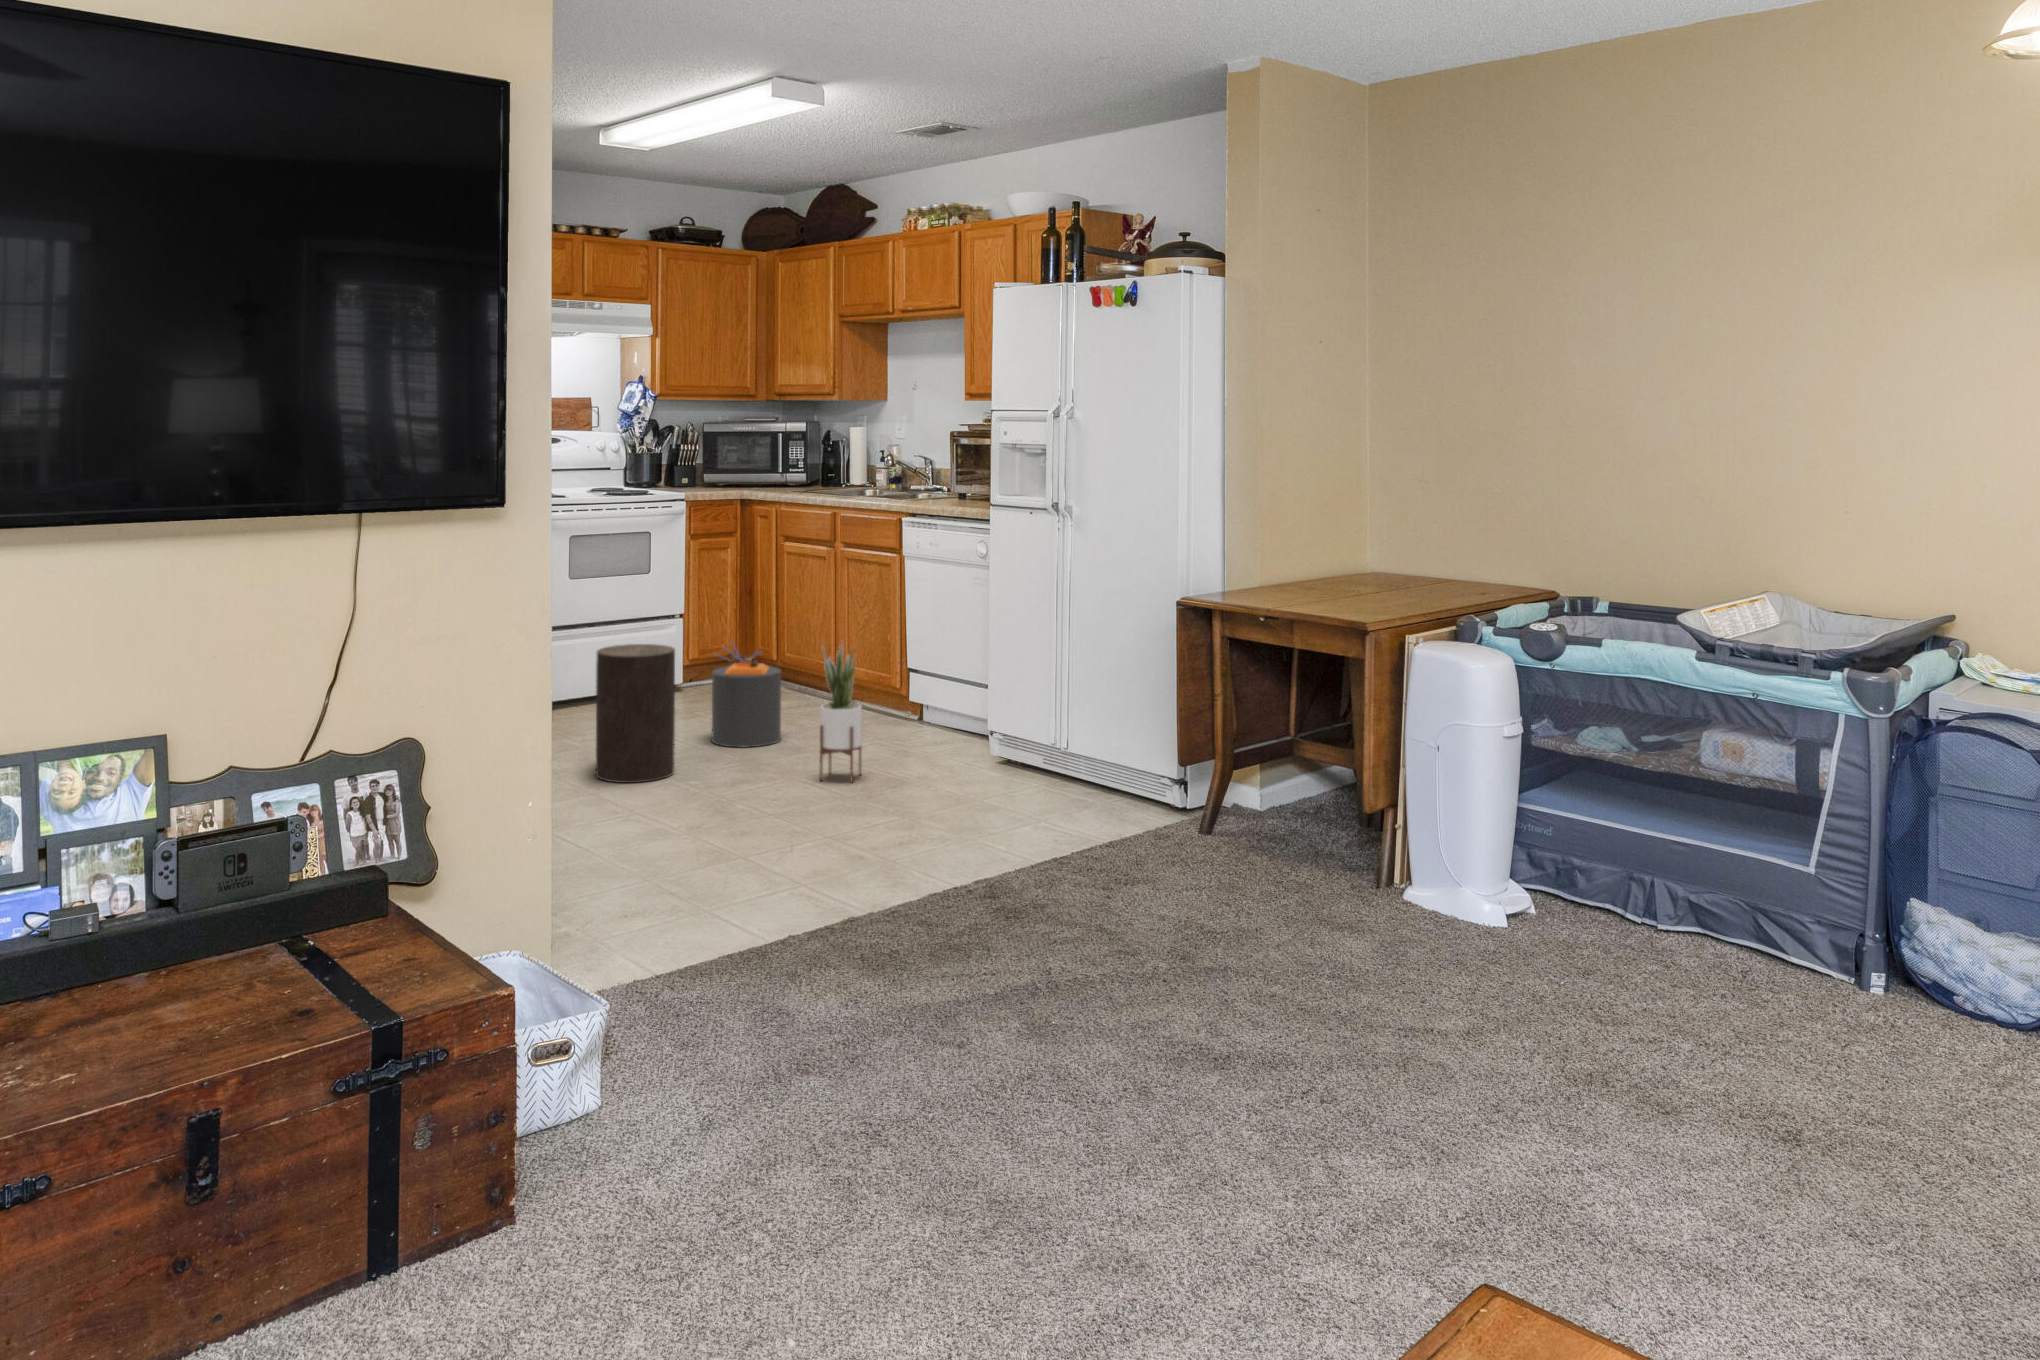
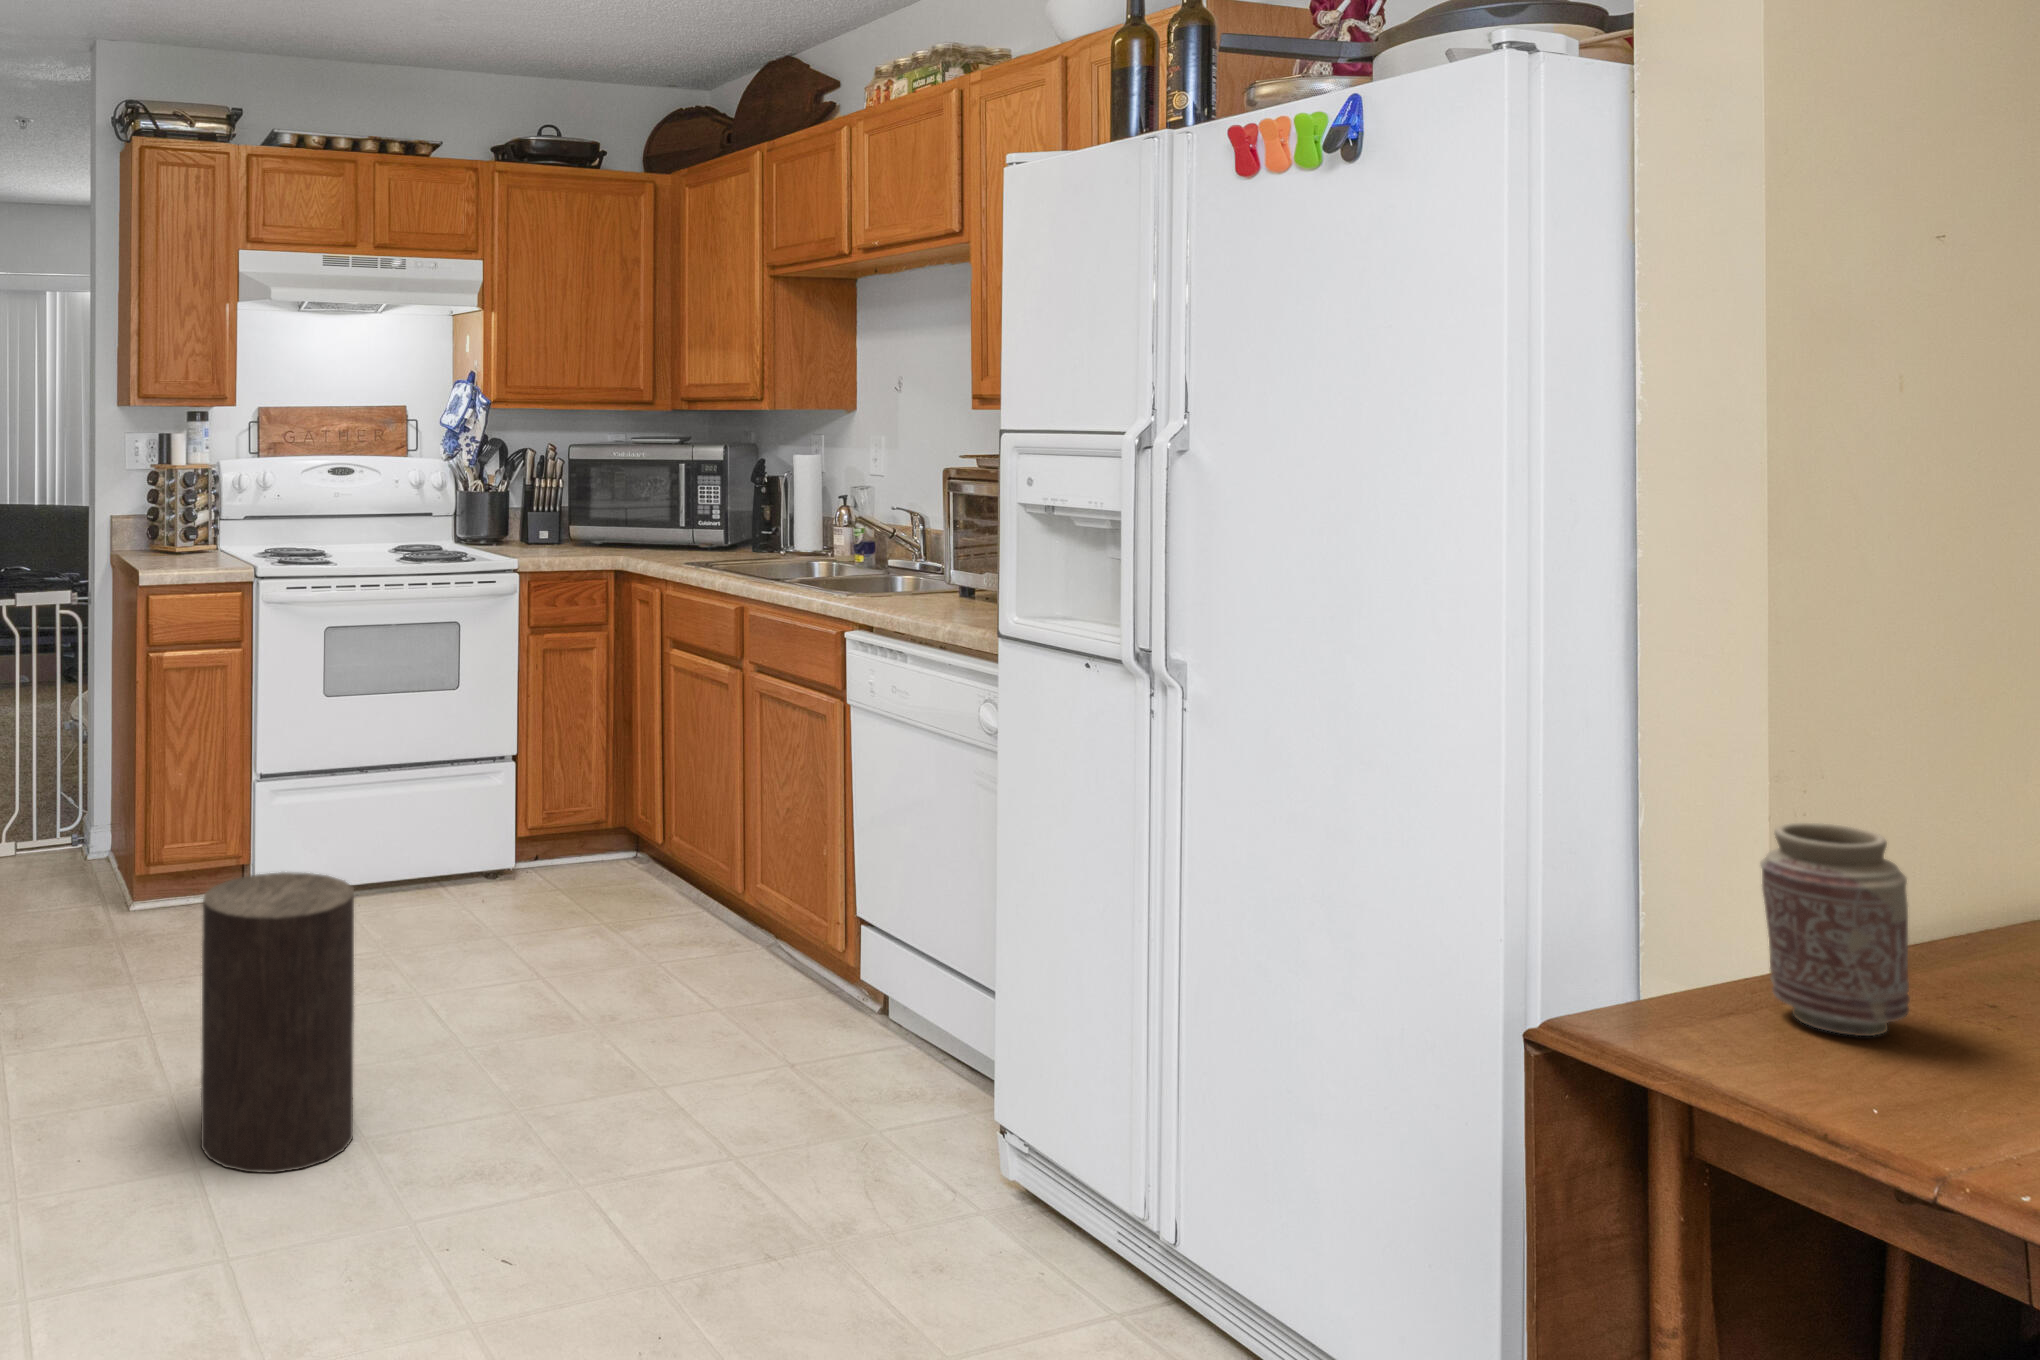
vase: none [1248,541,1287,605] -> present [1760,823,1910,1036]
potted plant: present [820,644,862,782] -> none [613,915,712,1241]
trash can: present [712,646,781,748] -> none [475,845,604,1071]

